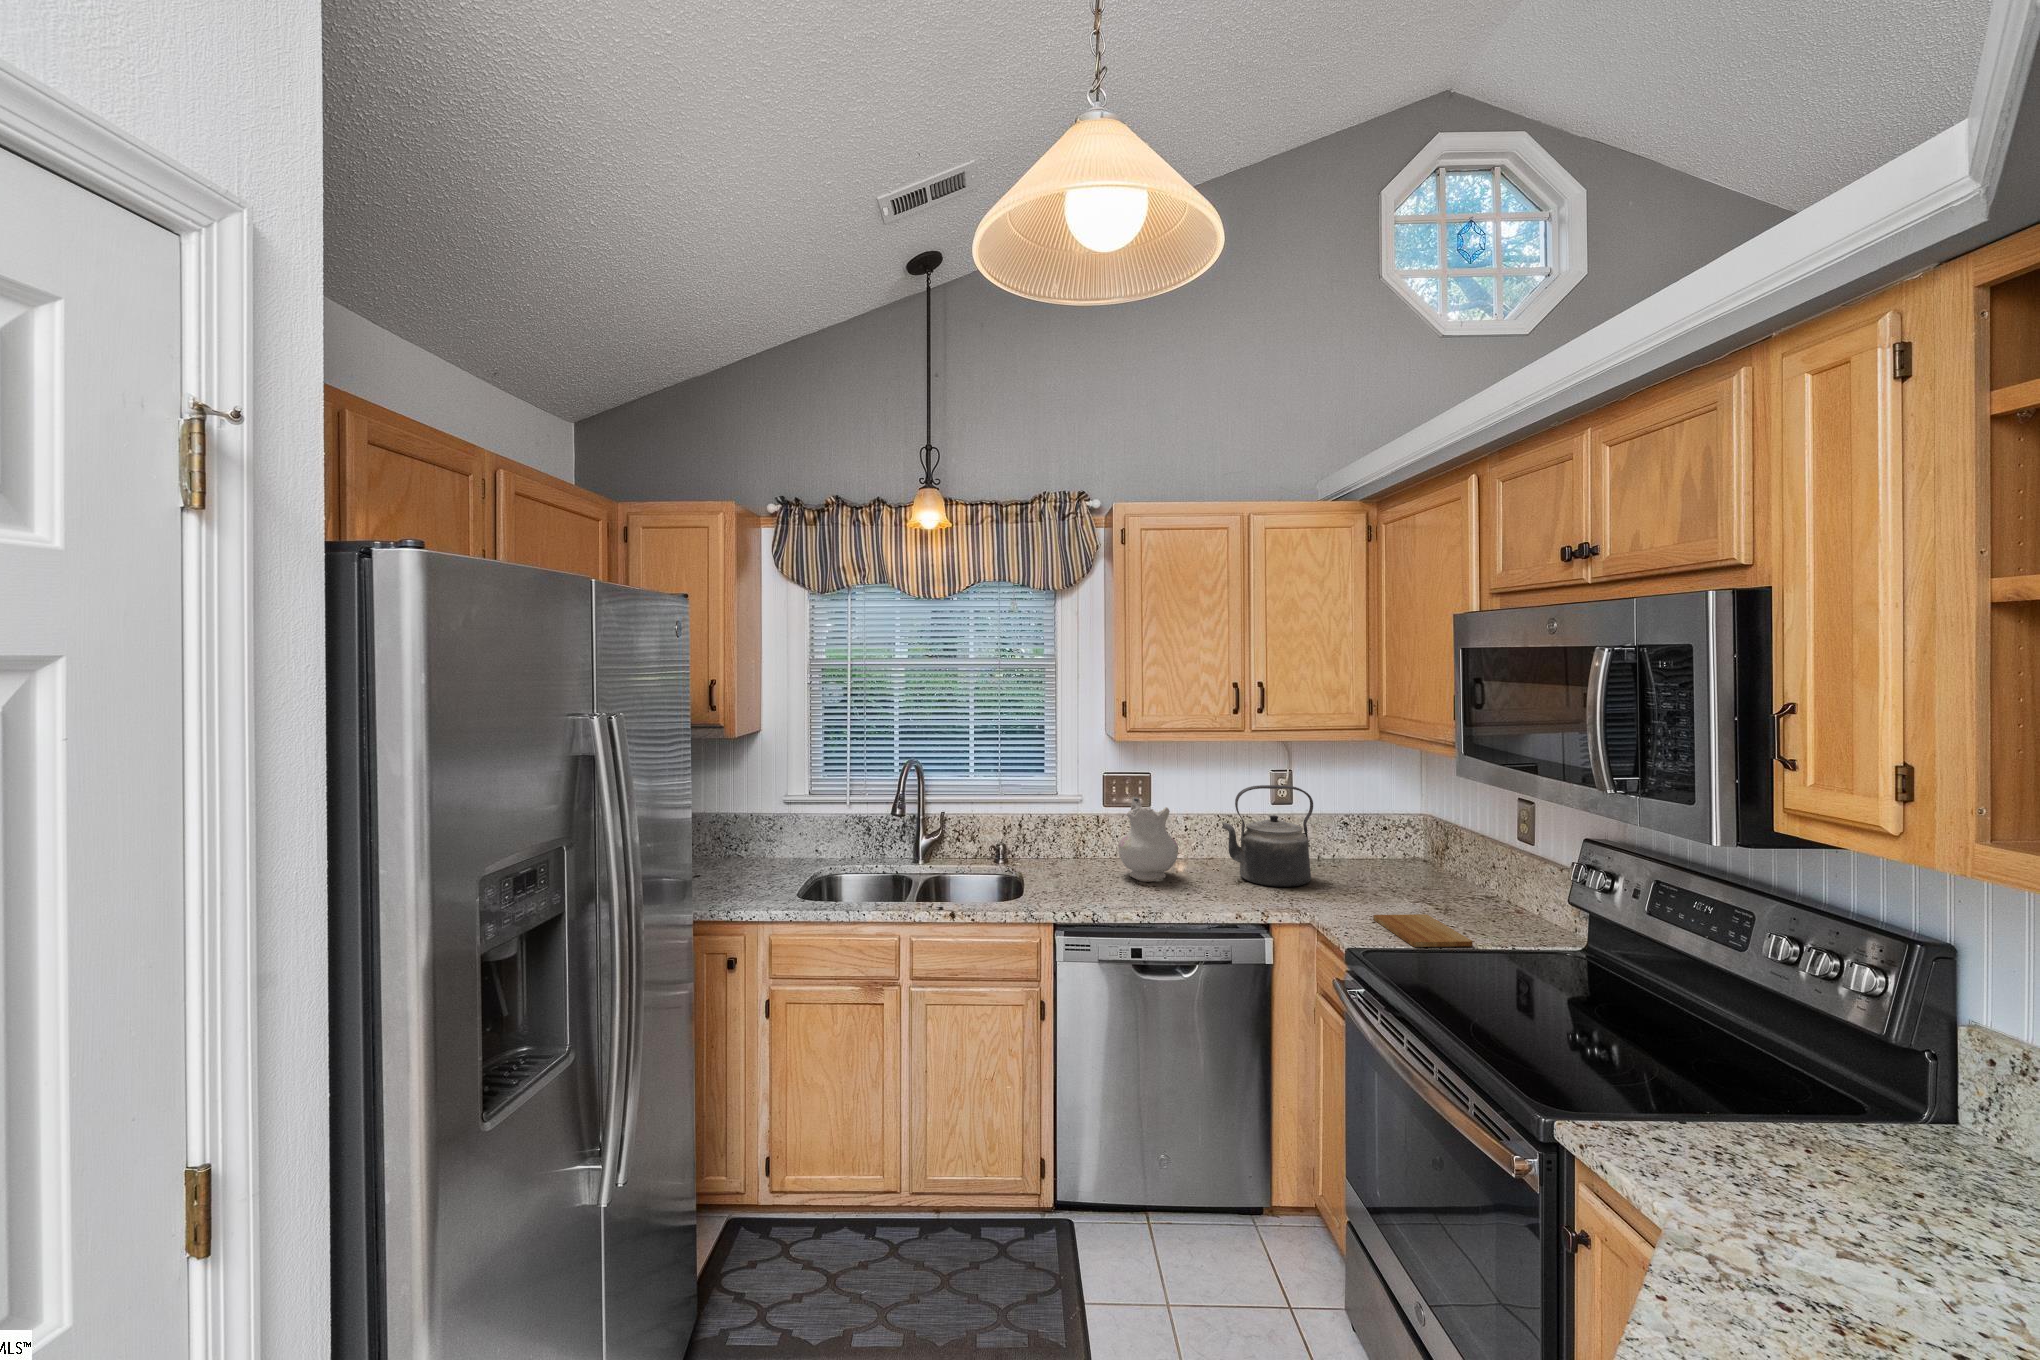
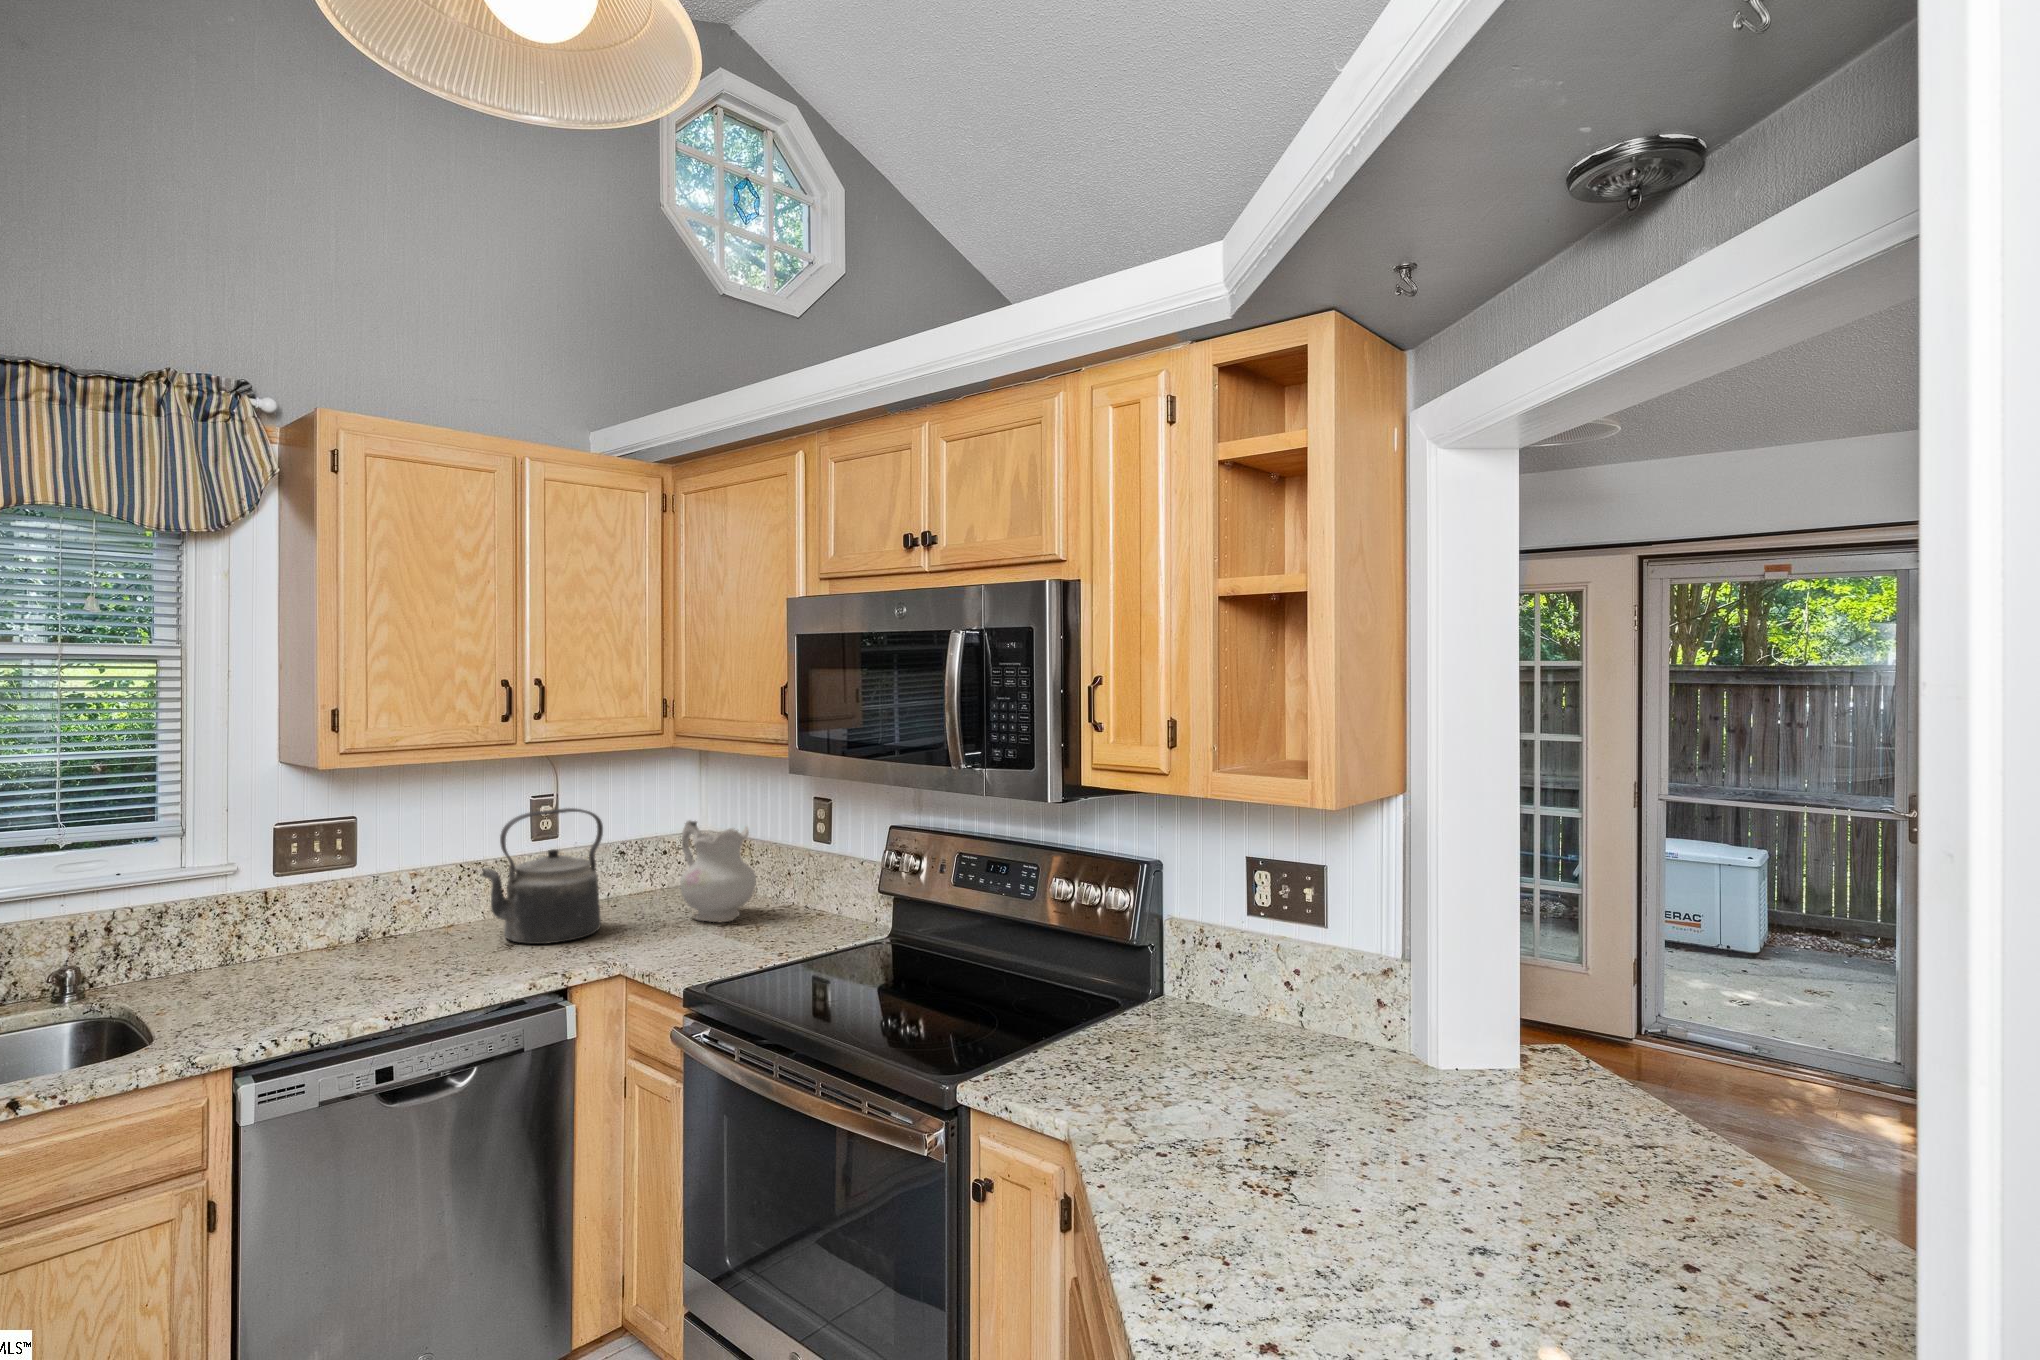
ceramic pitcher: present [1118,797,1178,882] -> present [680,821,756,922]
cutting board: present [1373,914,1473,947] -> none [697,935,806,971]

